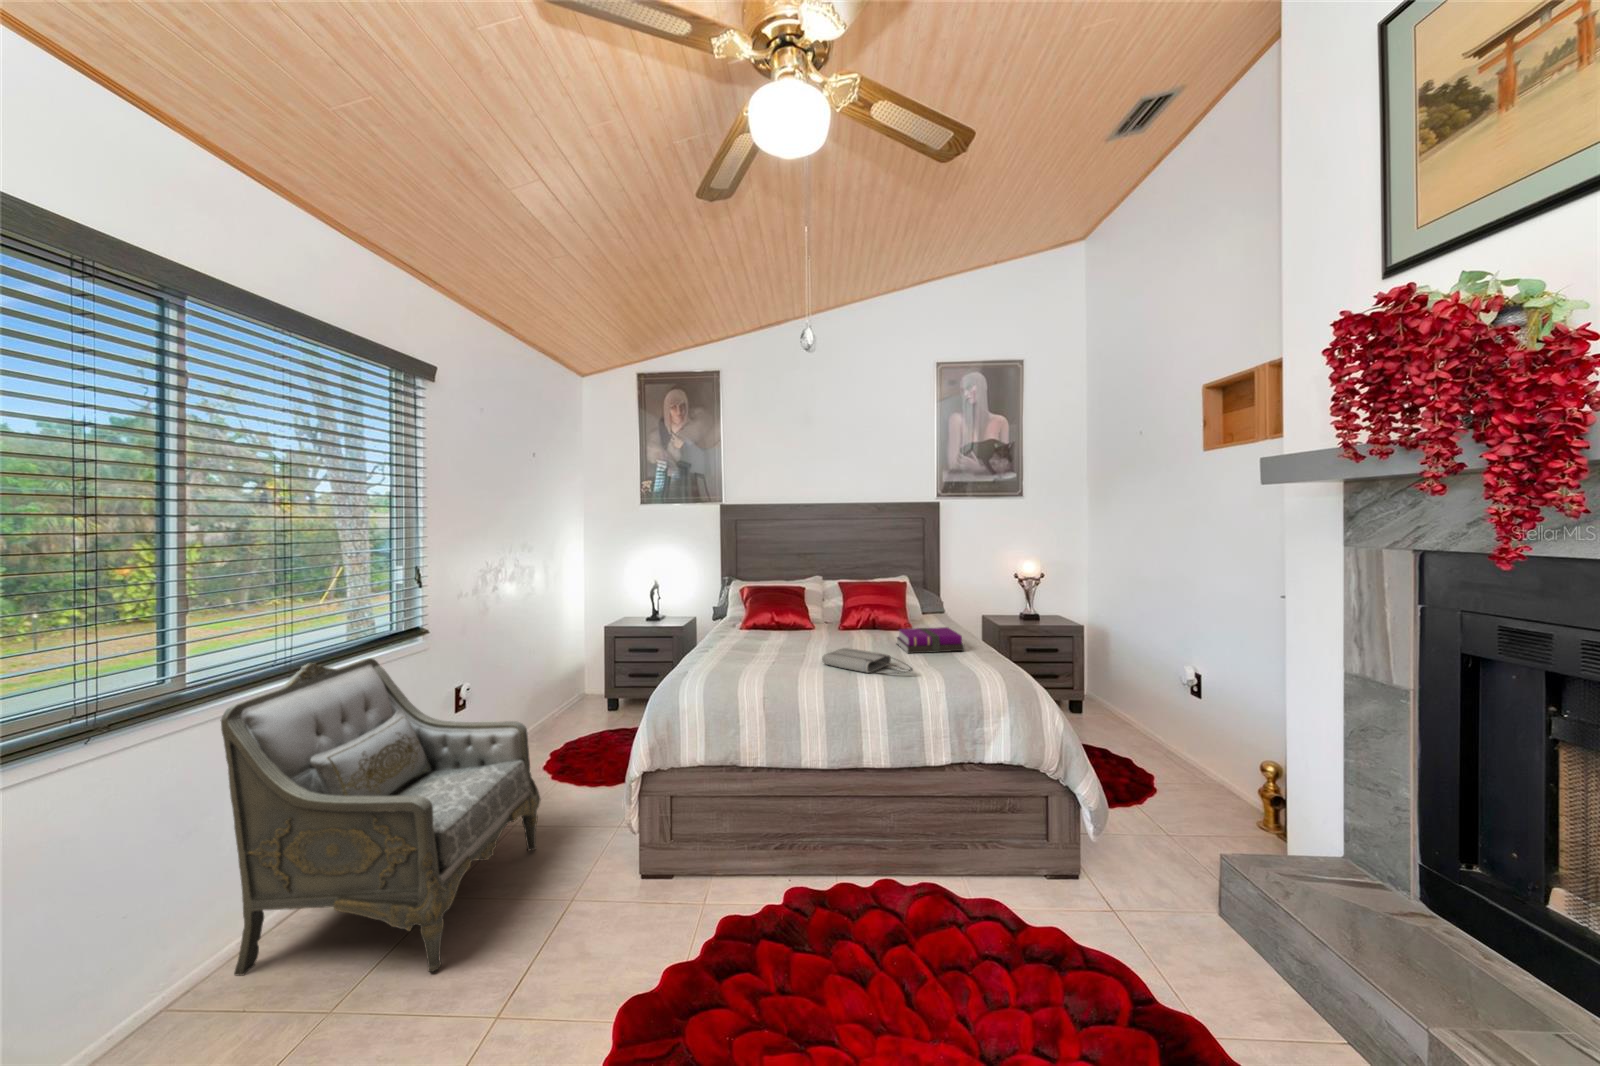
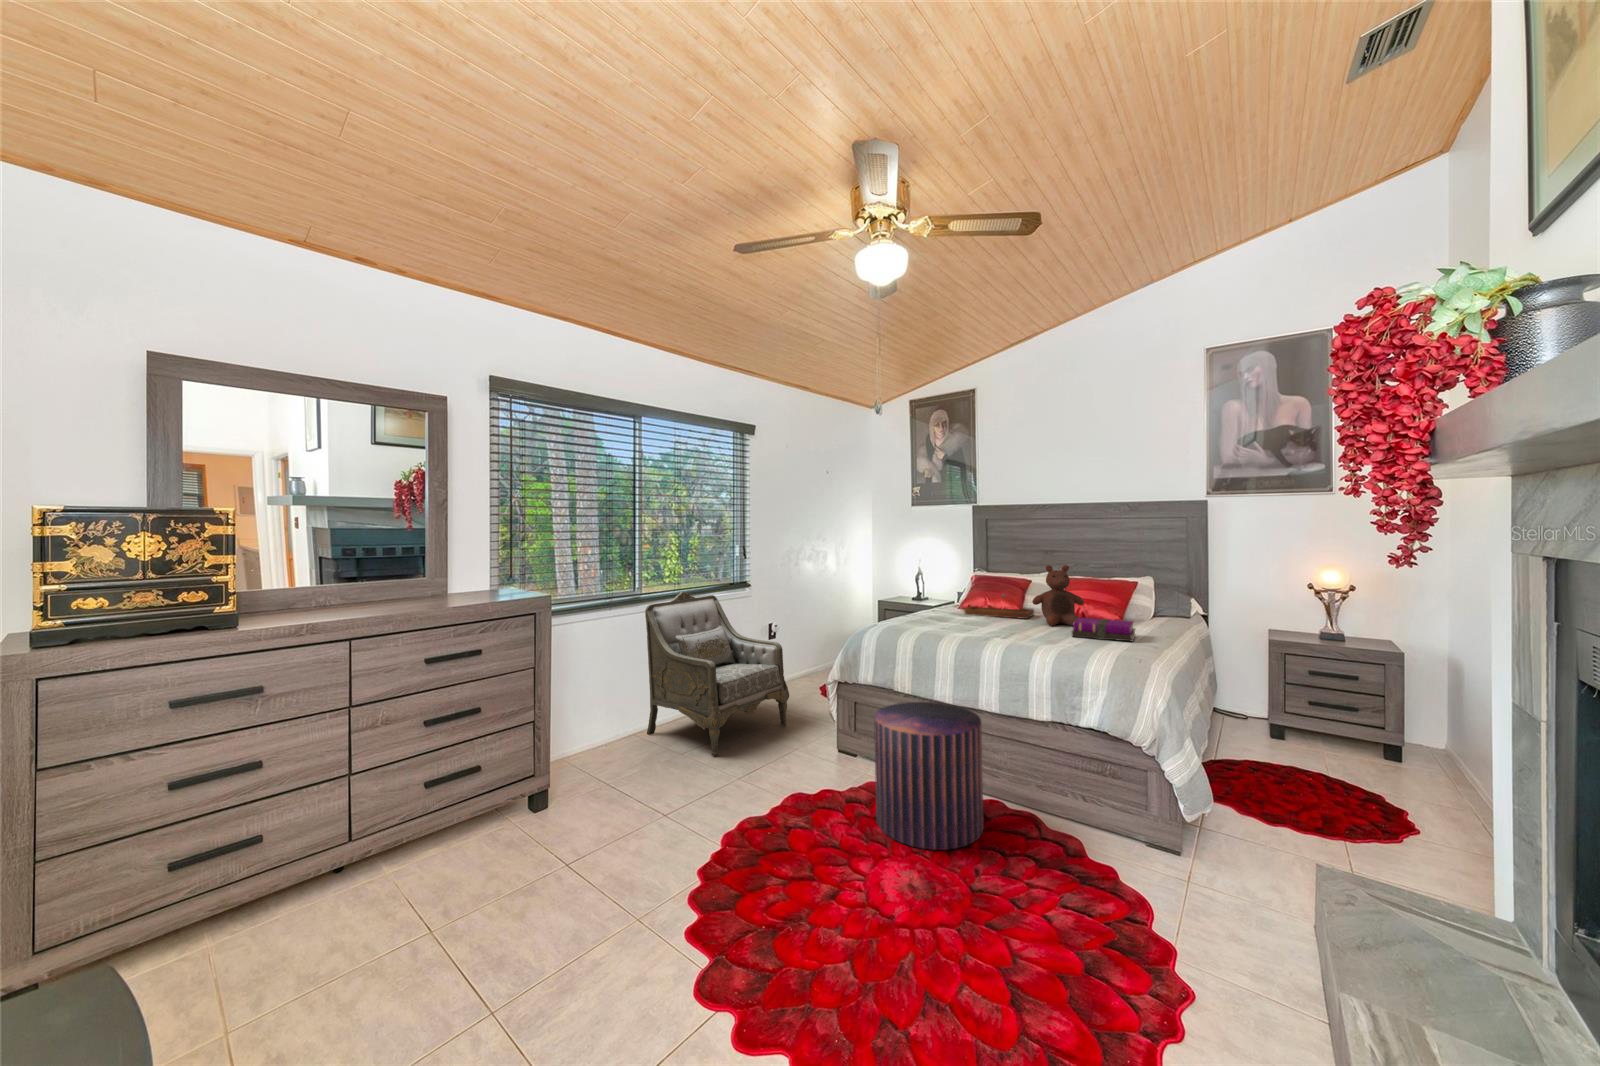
stuffed bear: none [836,571,889,640] -> present [1032,565,1084,626]
tray: none [754,606,826,636] -> present [965,594,1034,619]
tote bag: present [822,648,913,673] -> none [980,624,1040,643]
pouf: none [778,776,929,1018] -> present [874,702,984,850]

